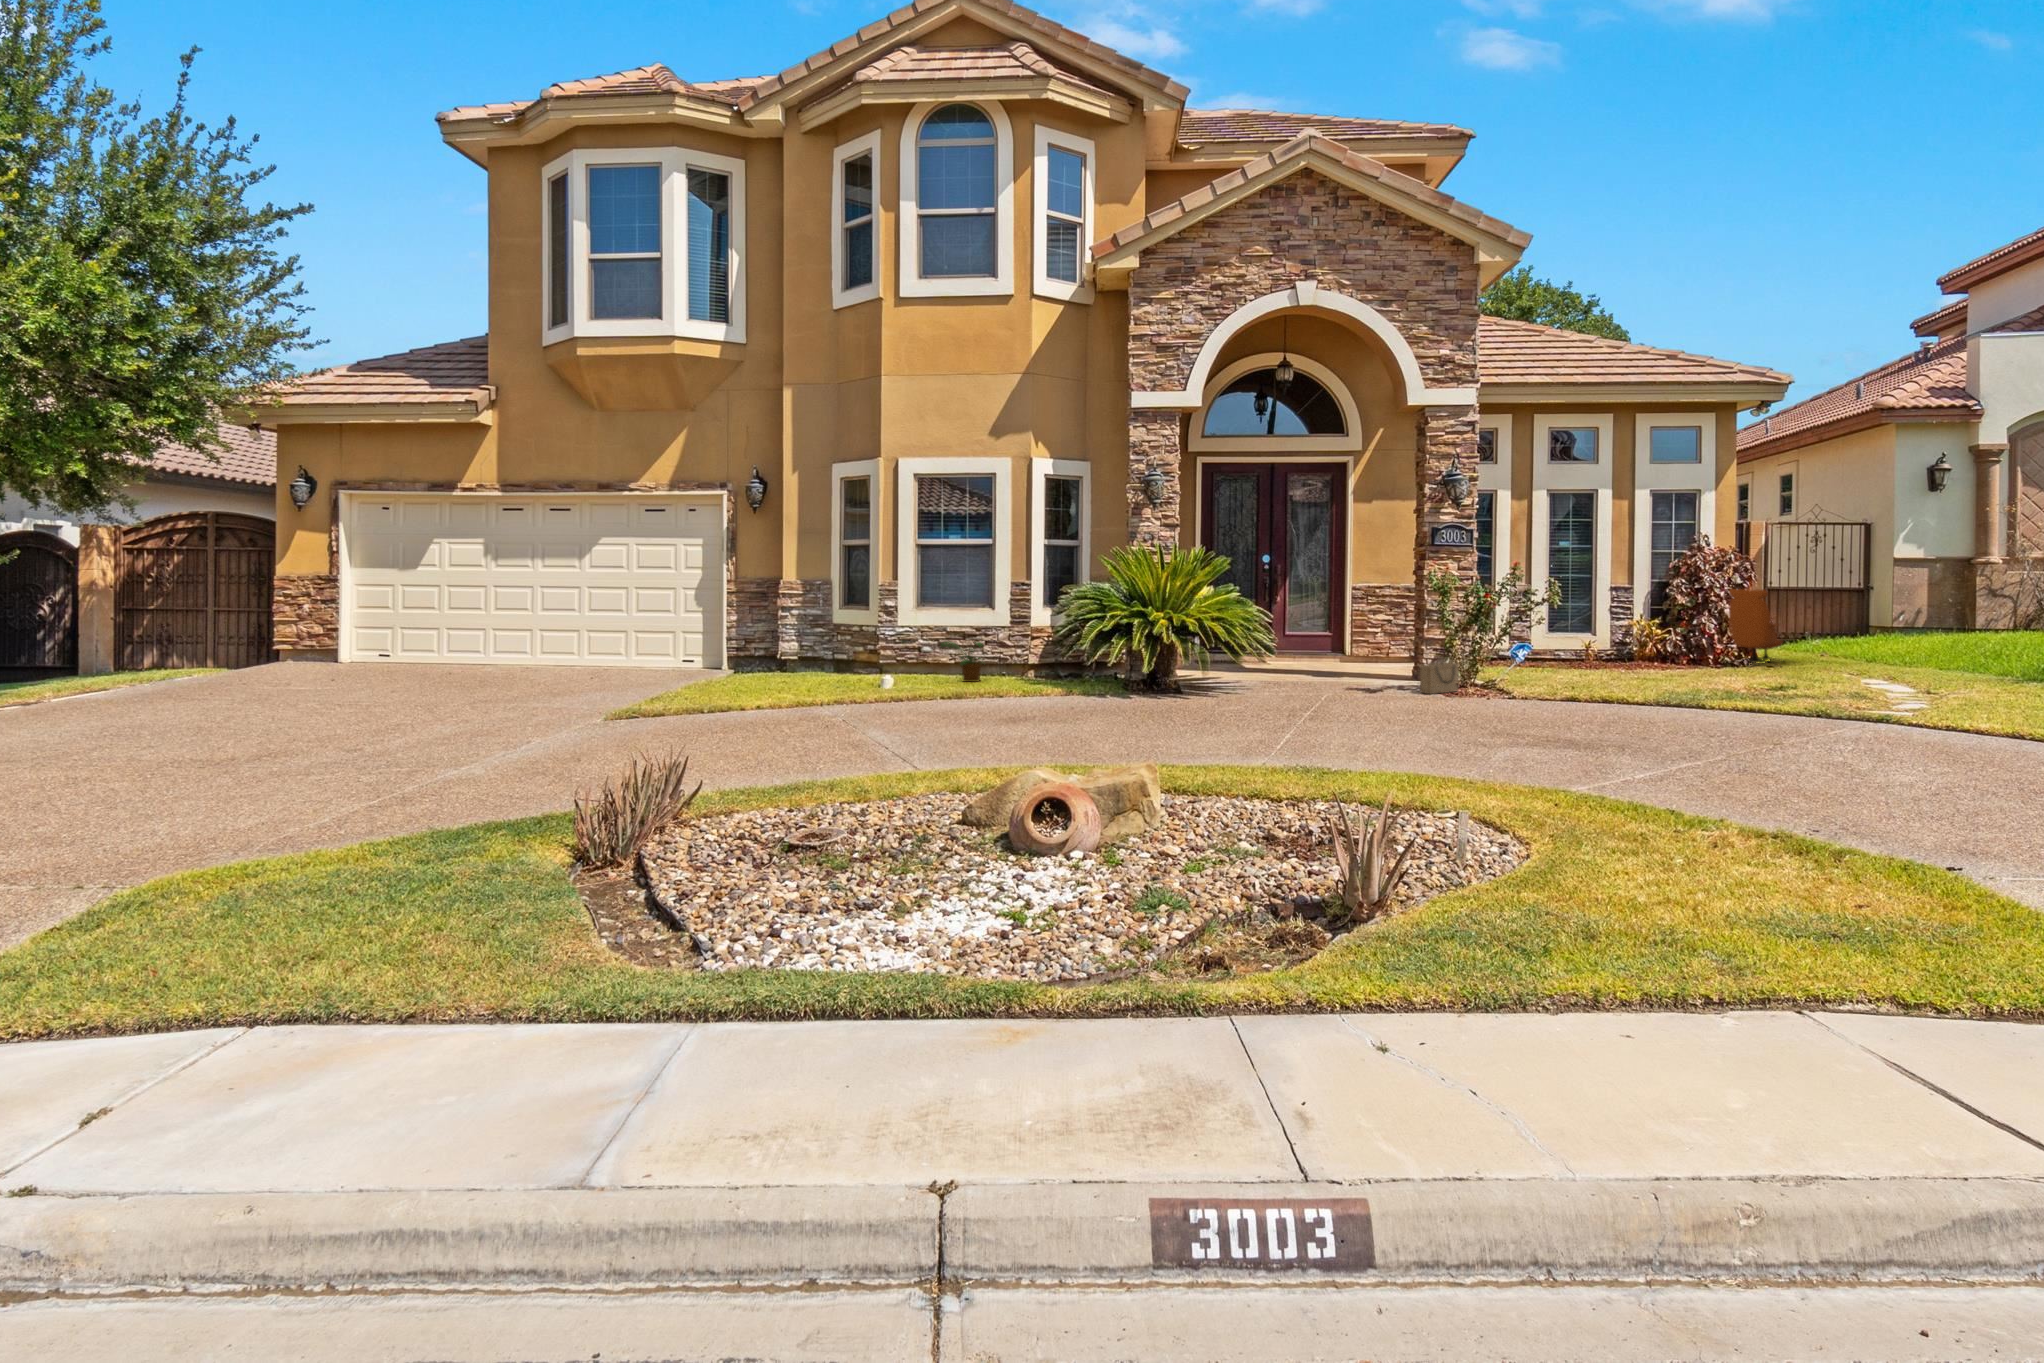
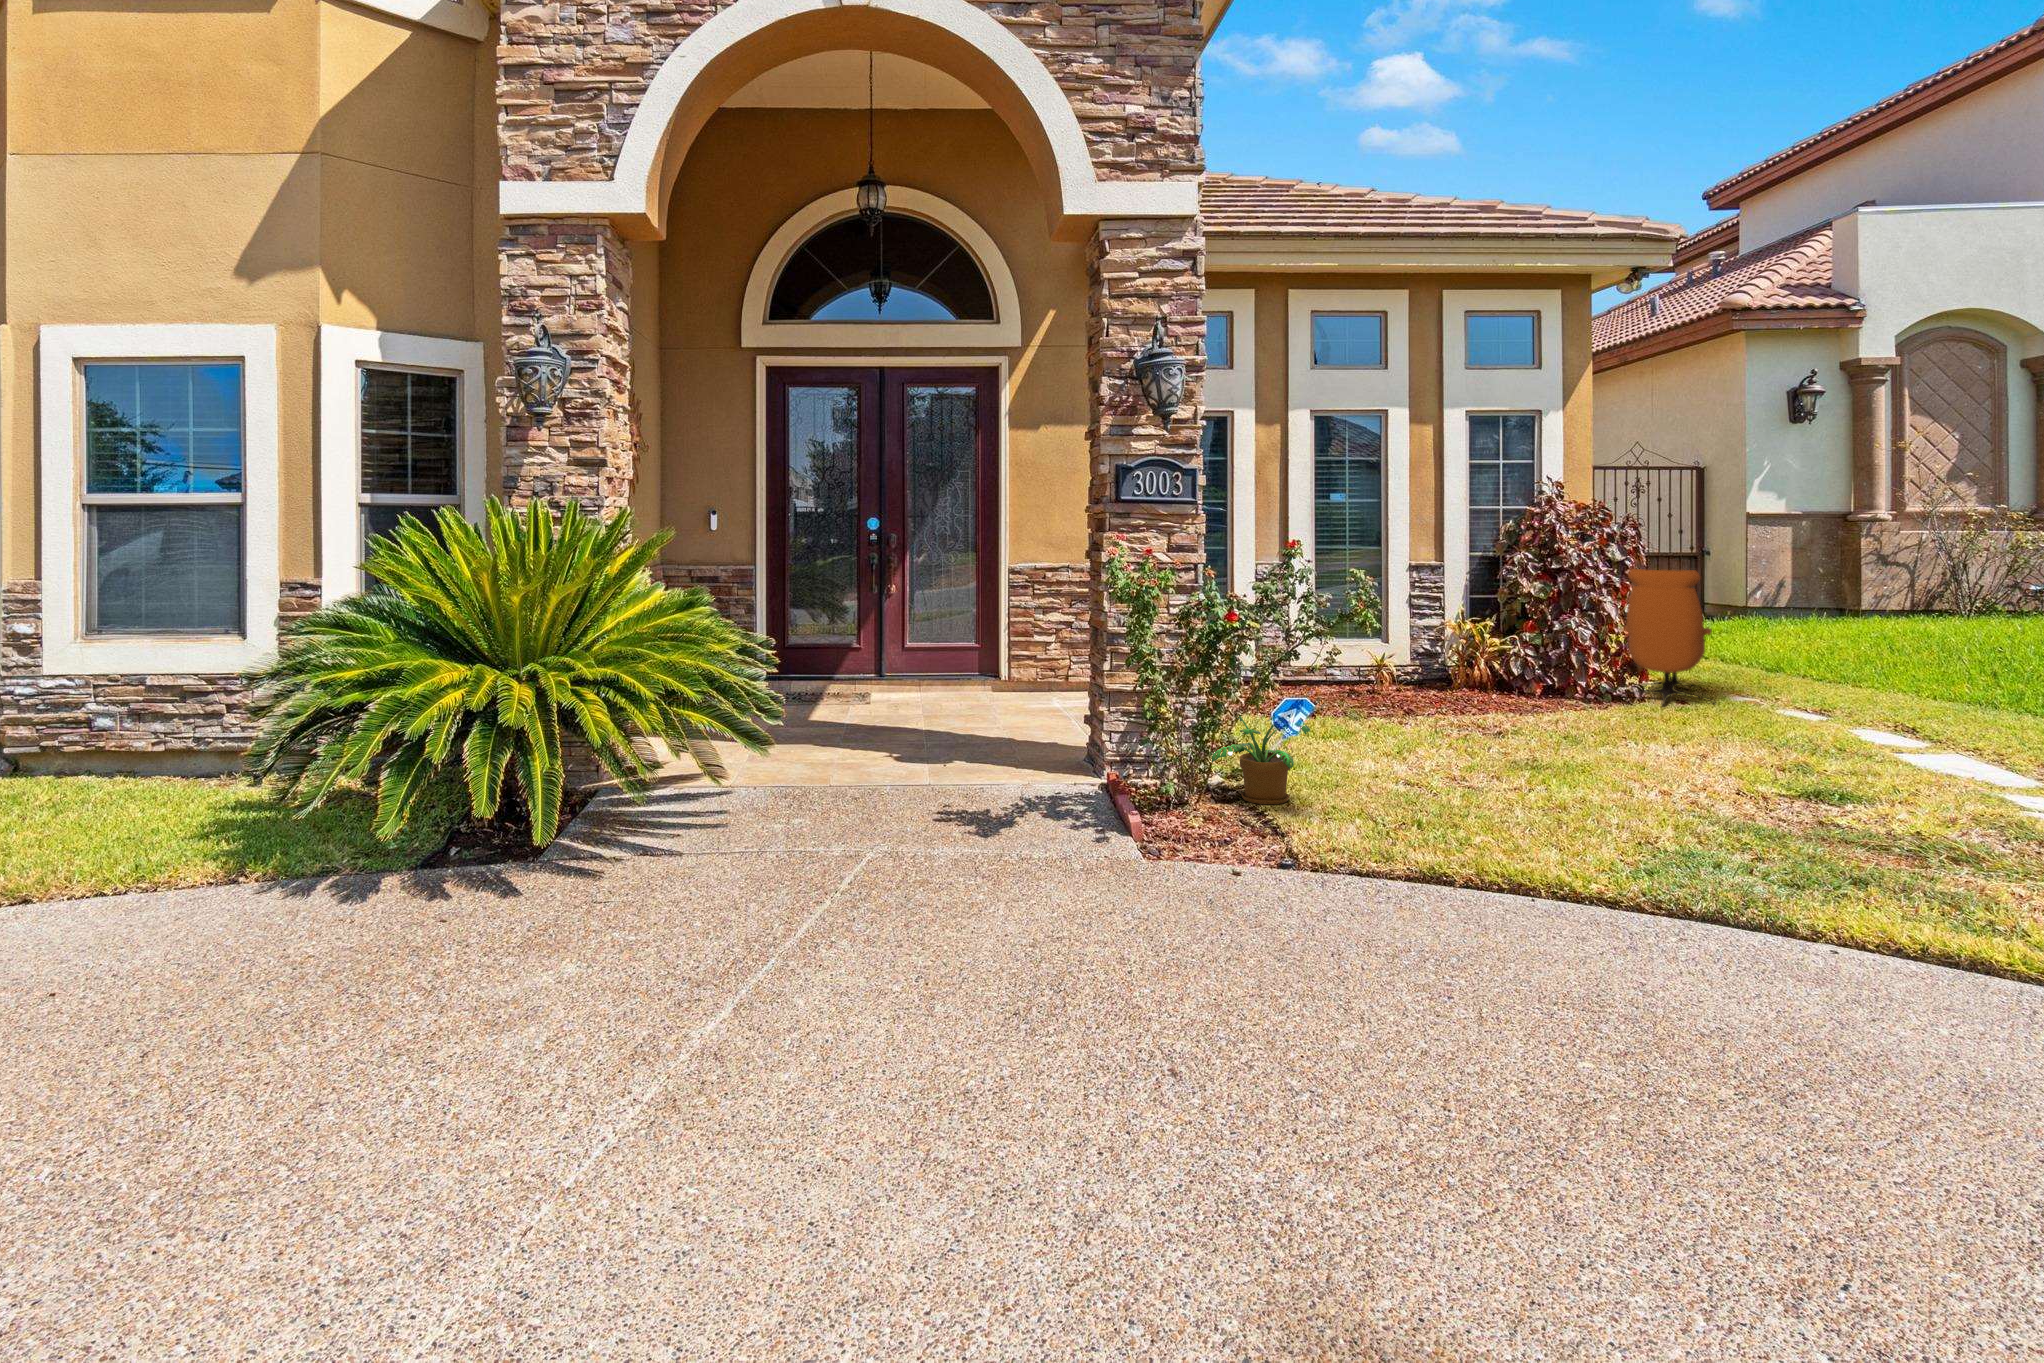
potted plant: present [941,642,984,682] -> present [1210,716,1310,804]
basket: present [1420,663,1459,694] -> none [1073,741,1160,817]

